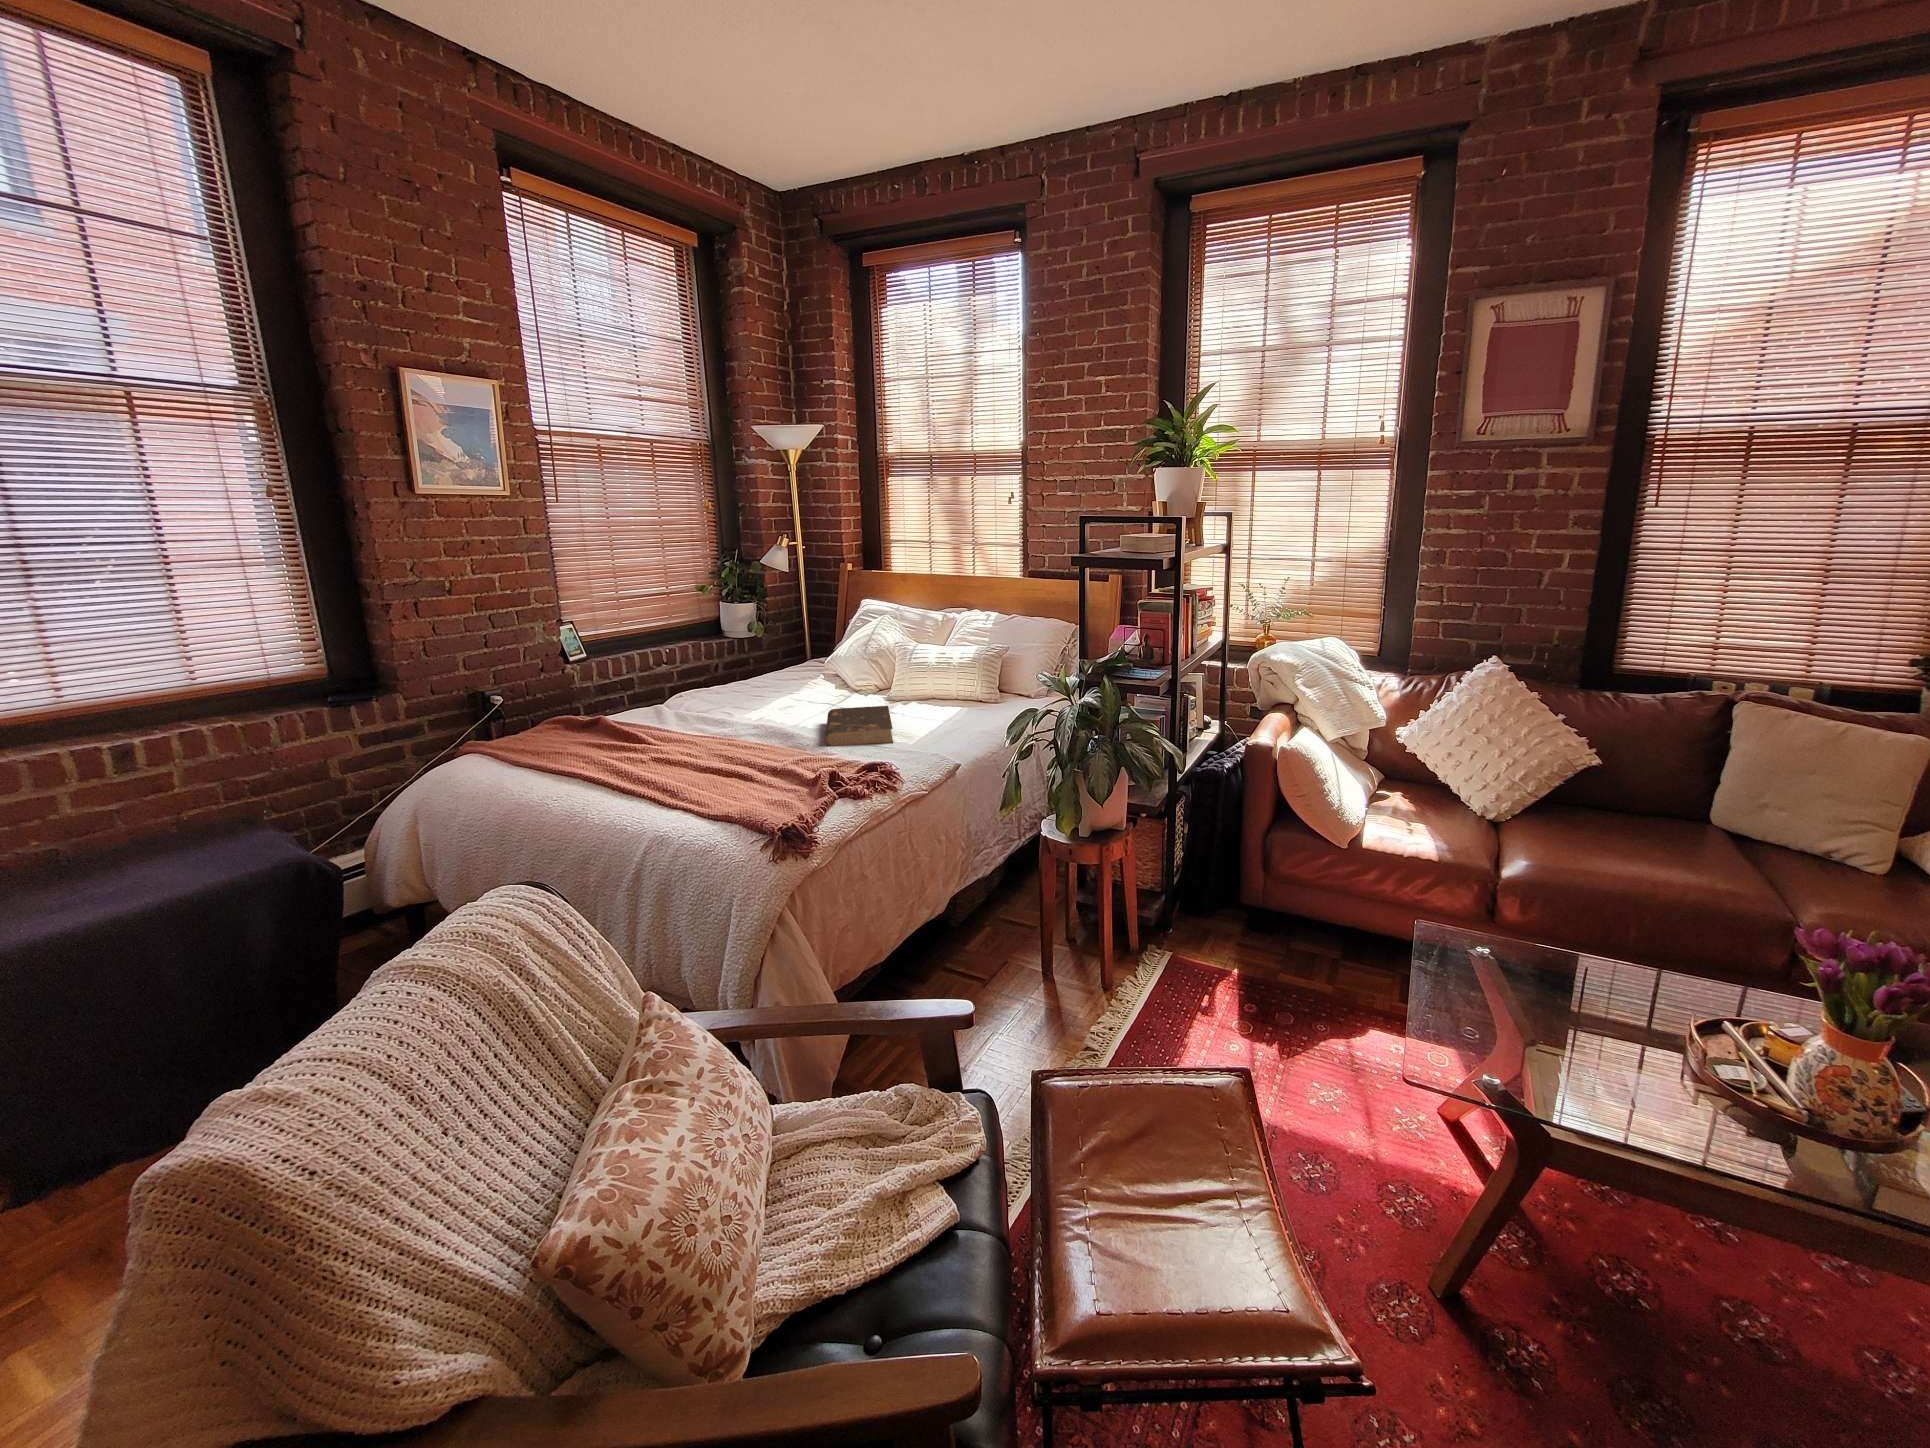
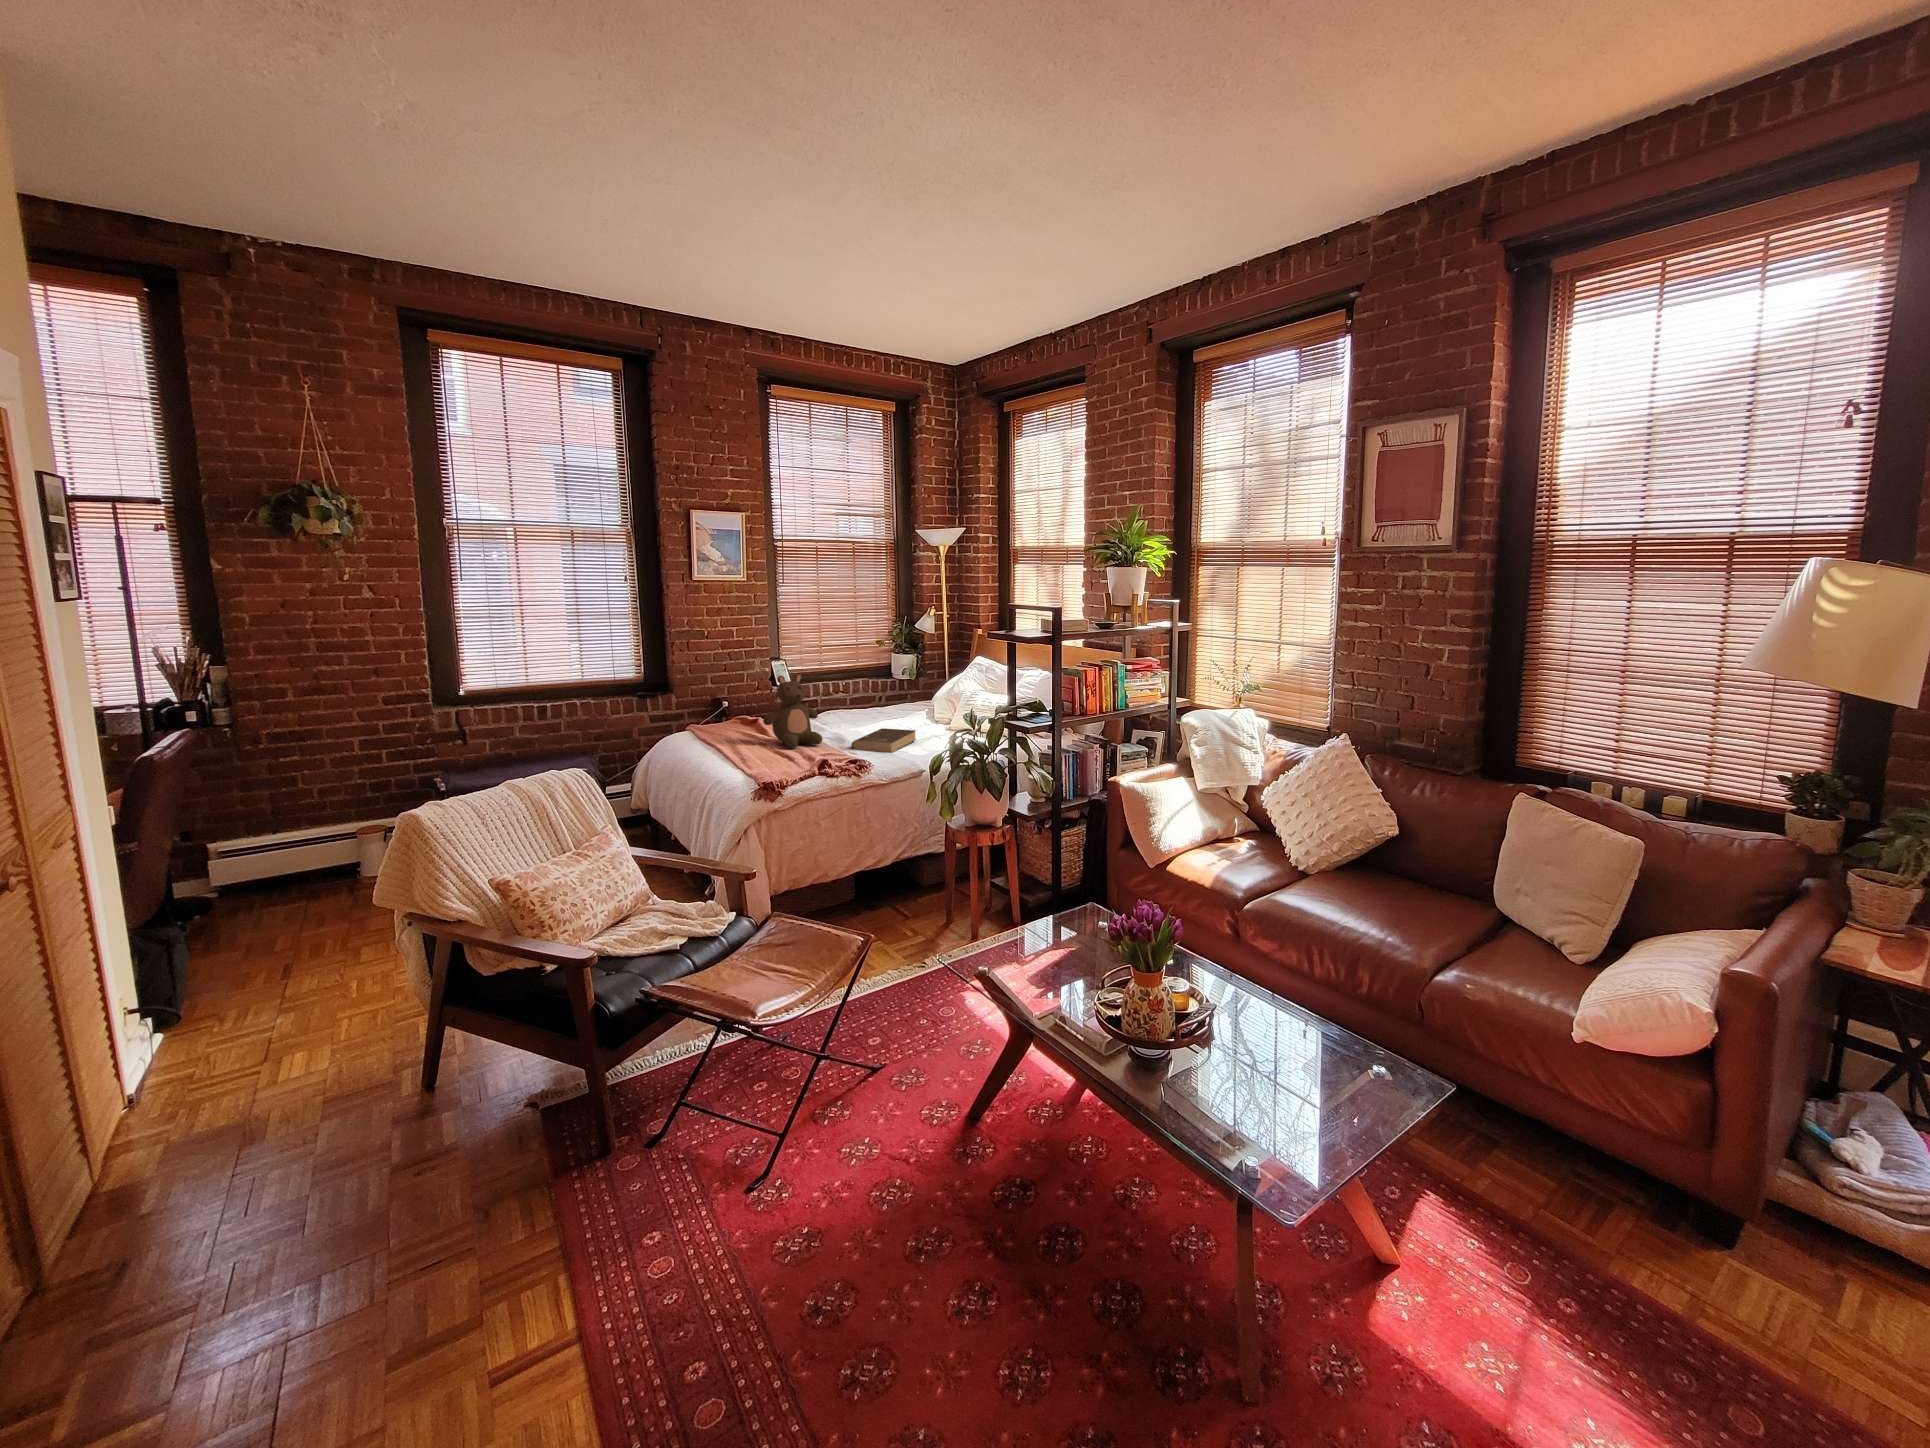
stuffed bear: none [677,639,775,760] -> present [764,674,822,749]

